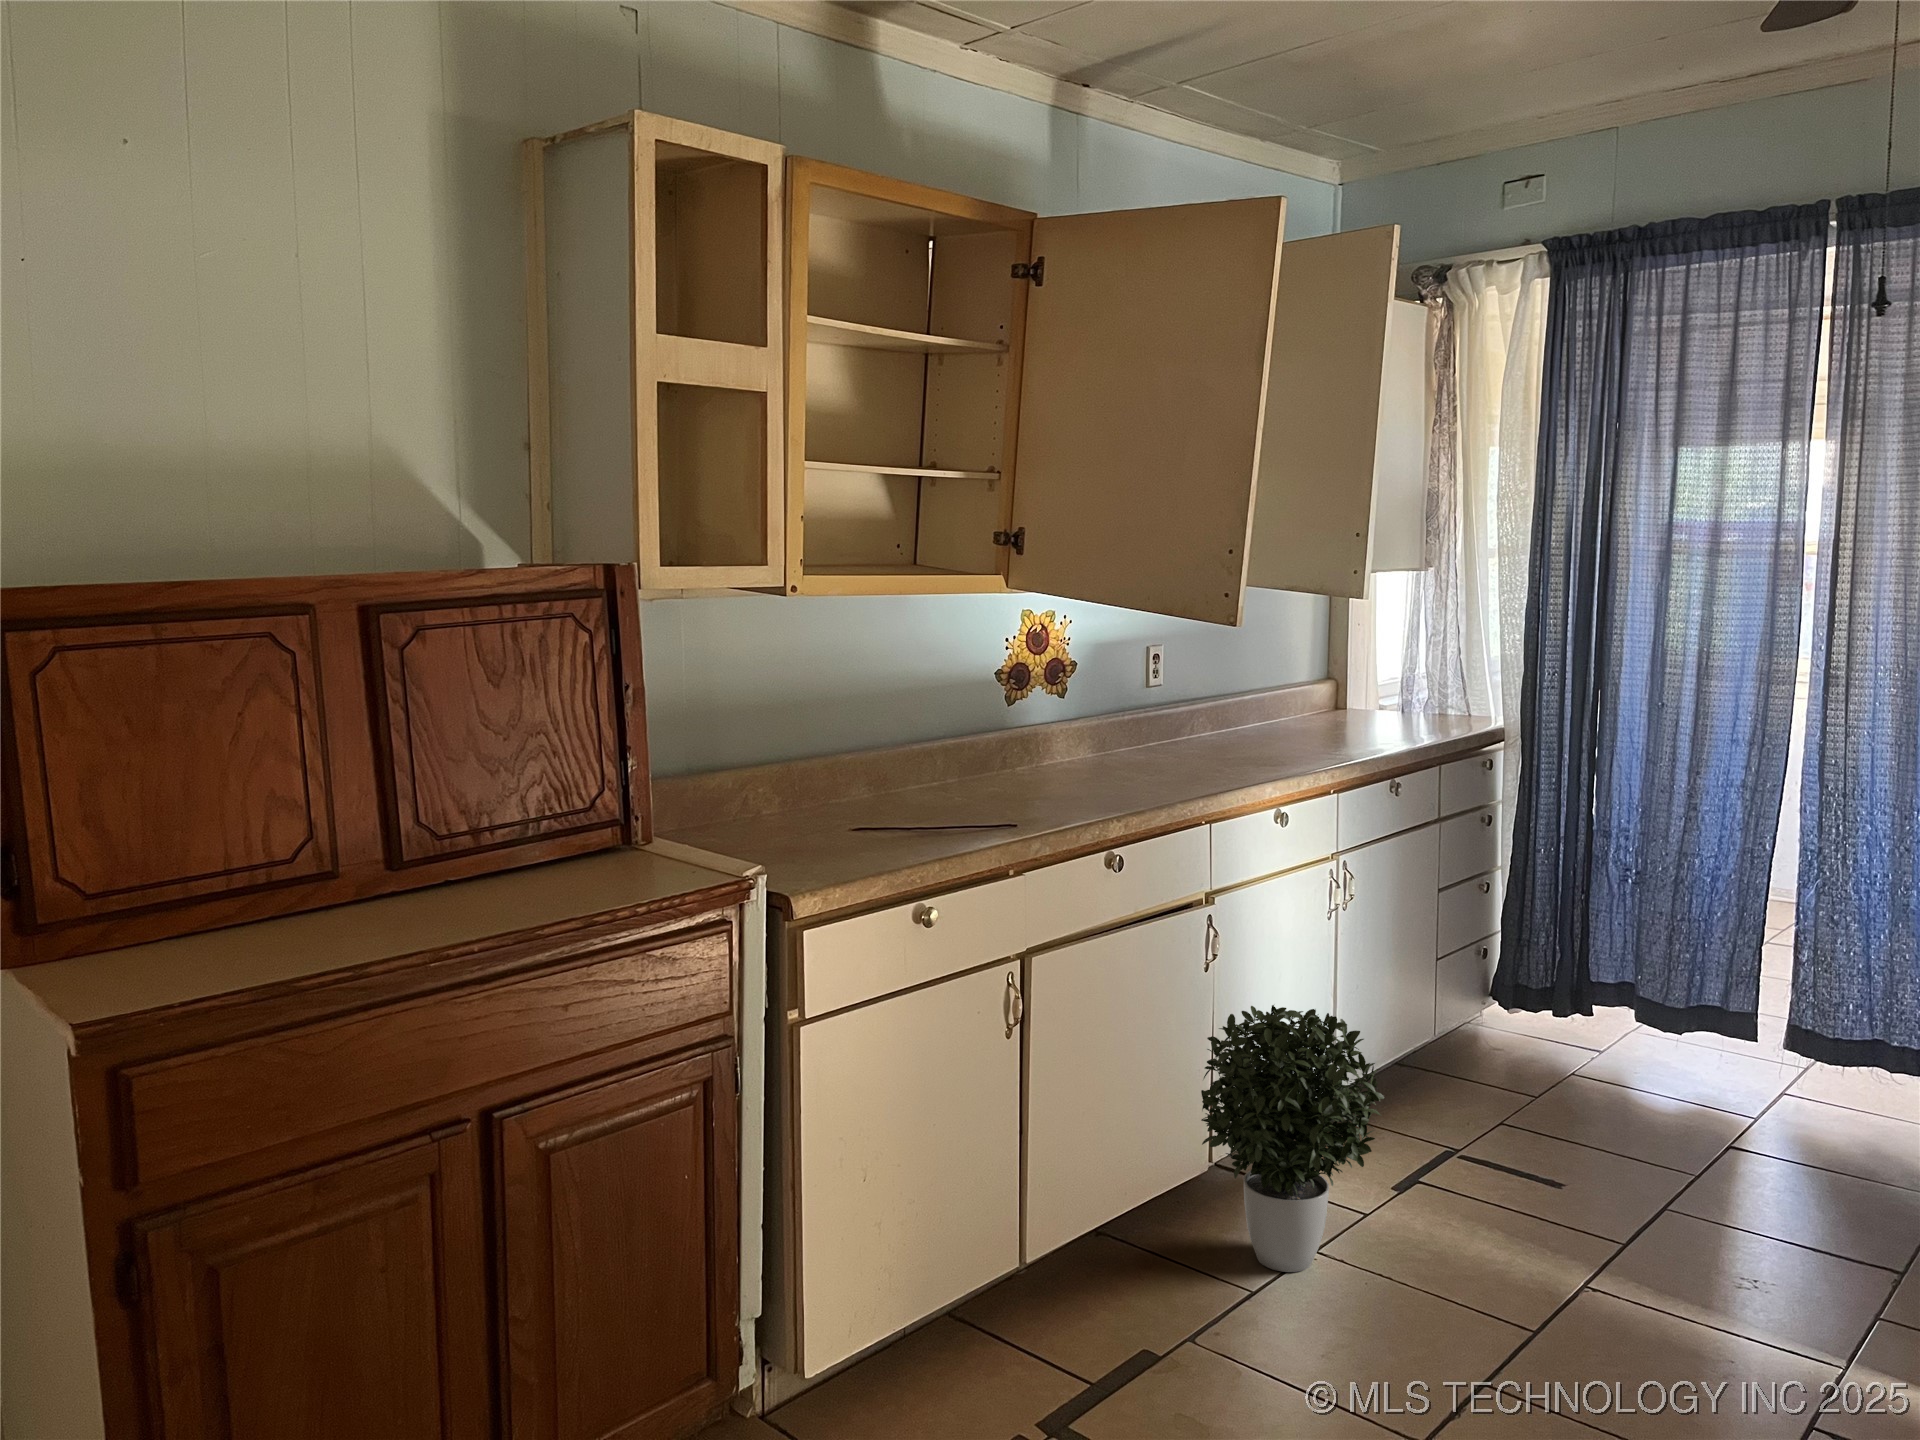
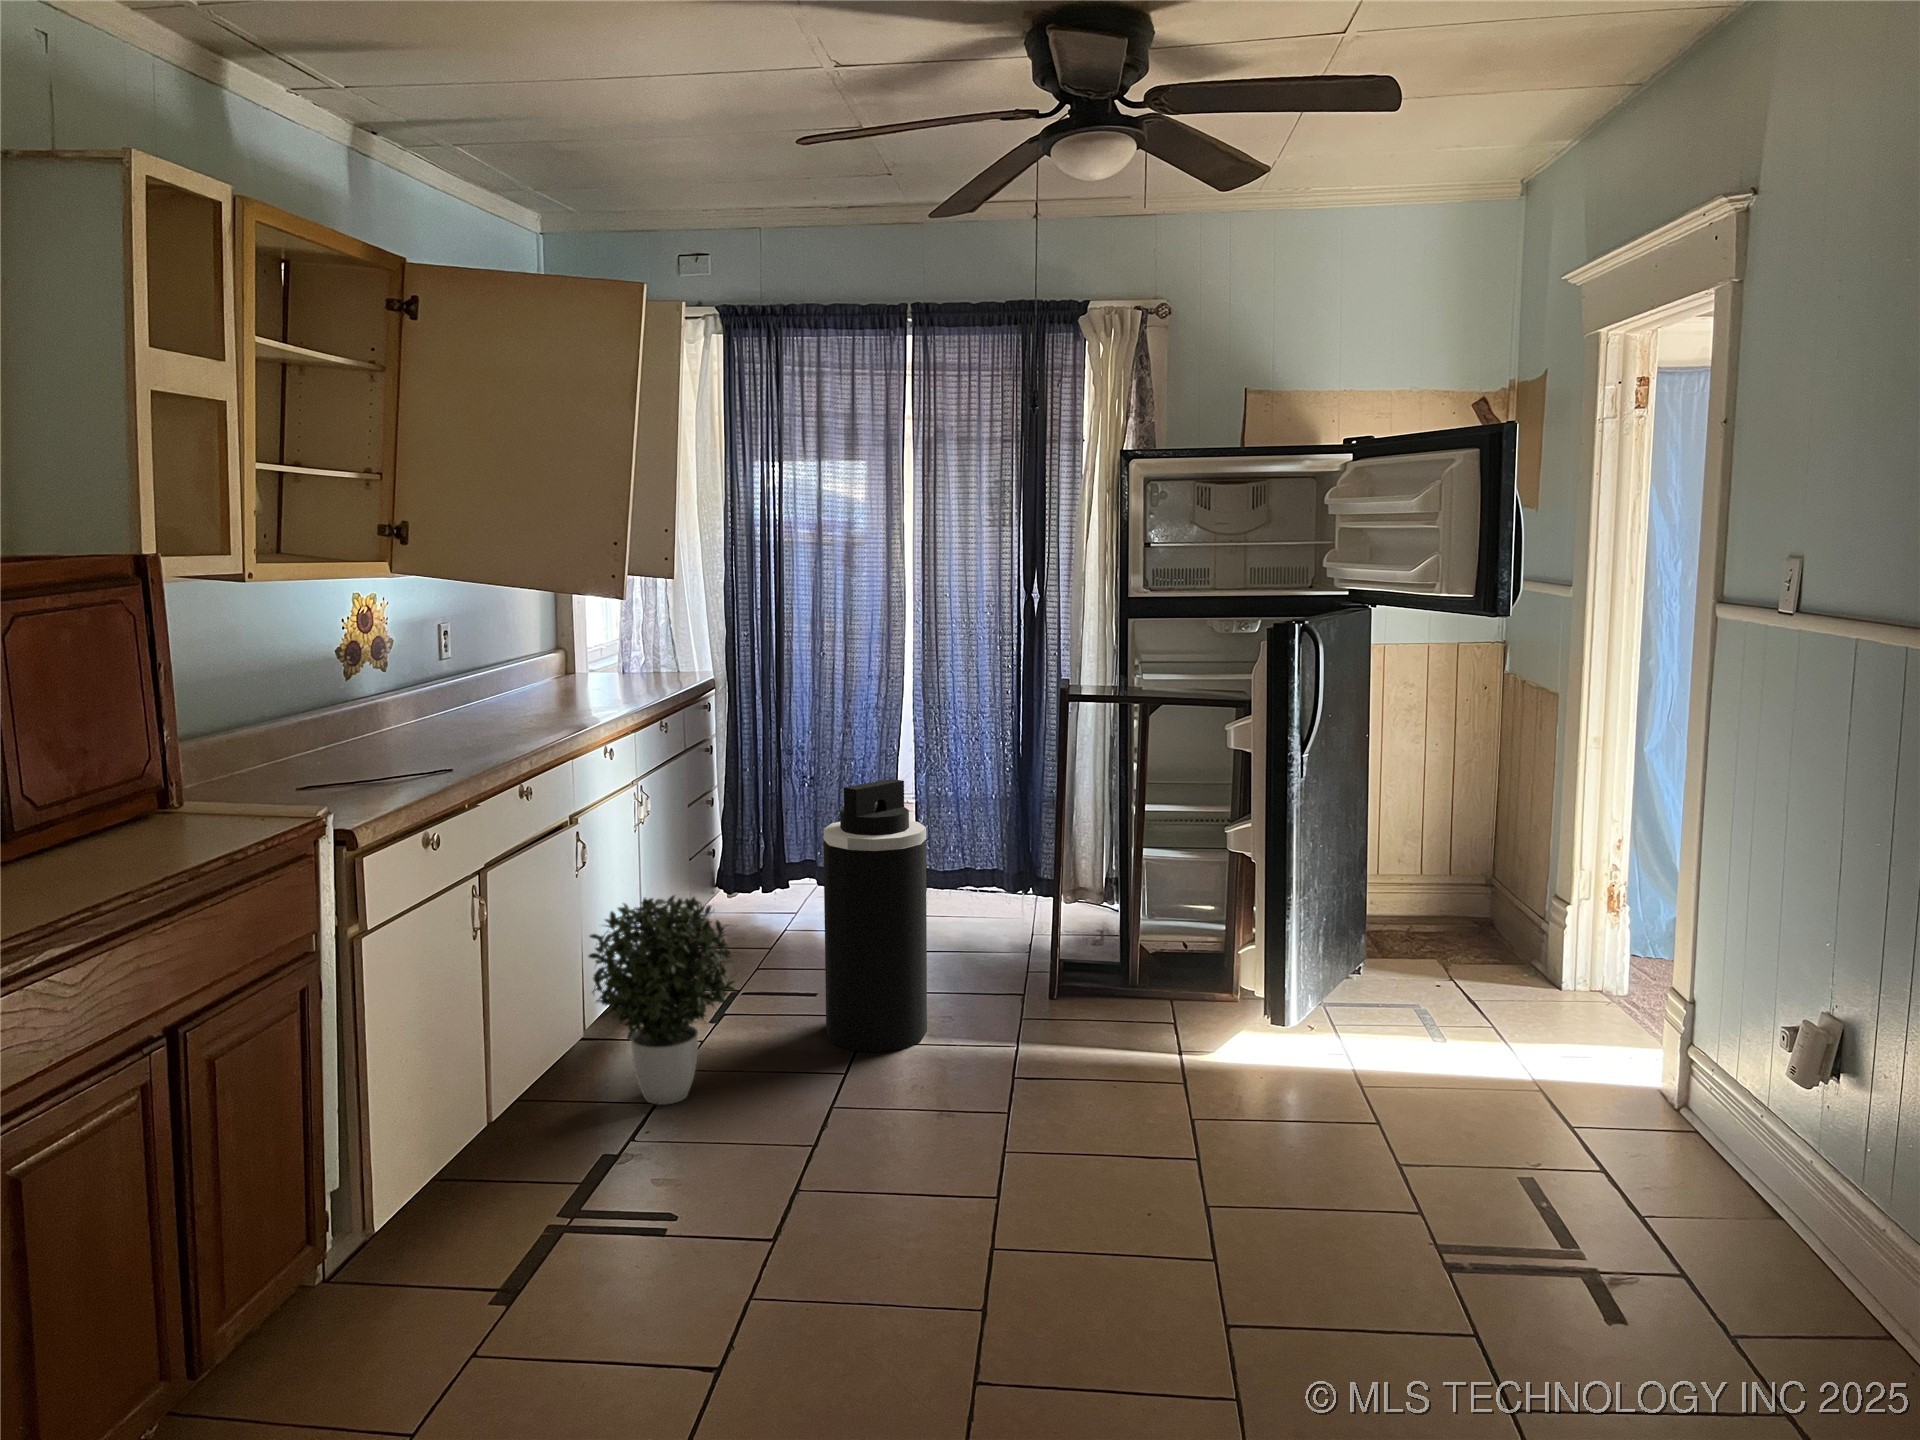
trash can: none [1542,900,1713,1295] -> present [823,779,927,1052]

